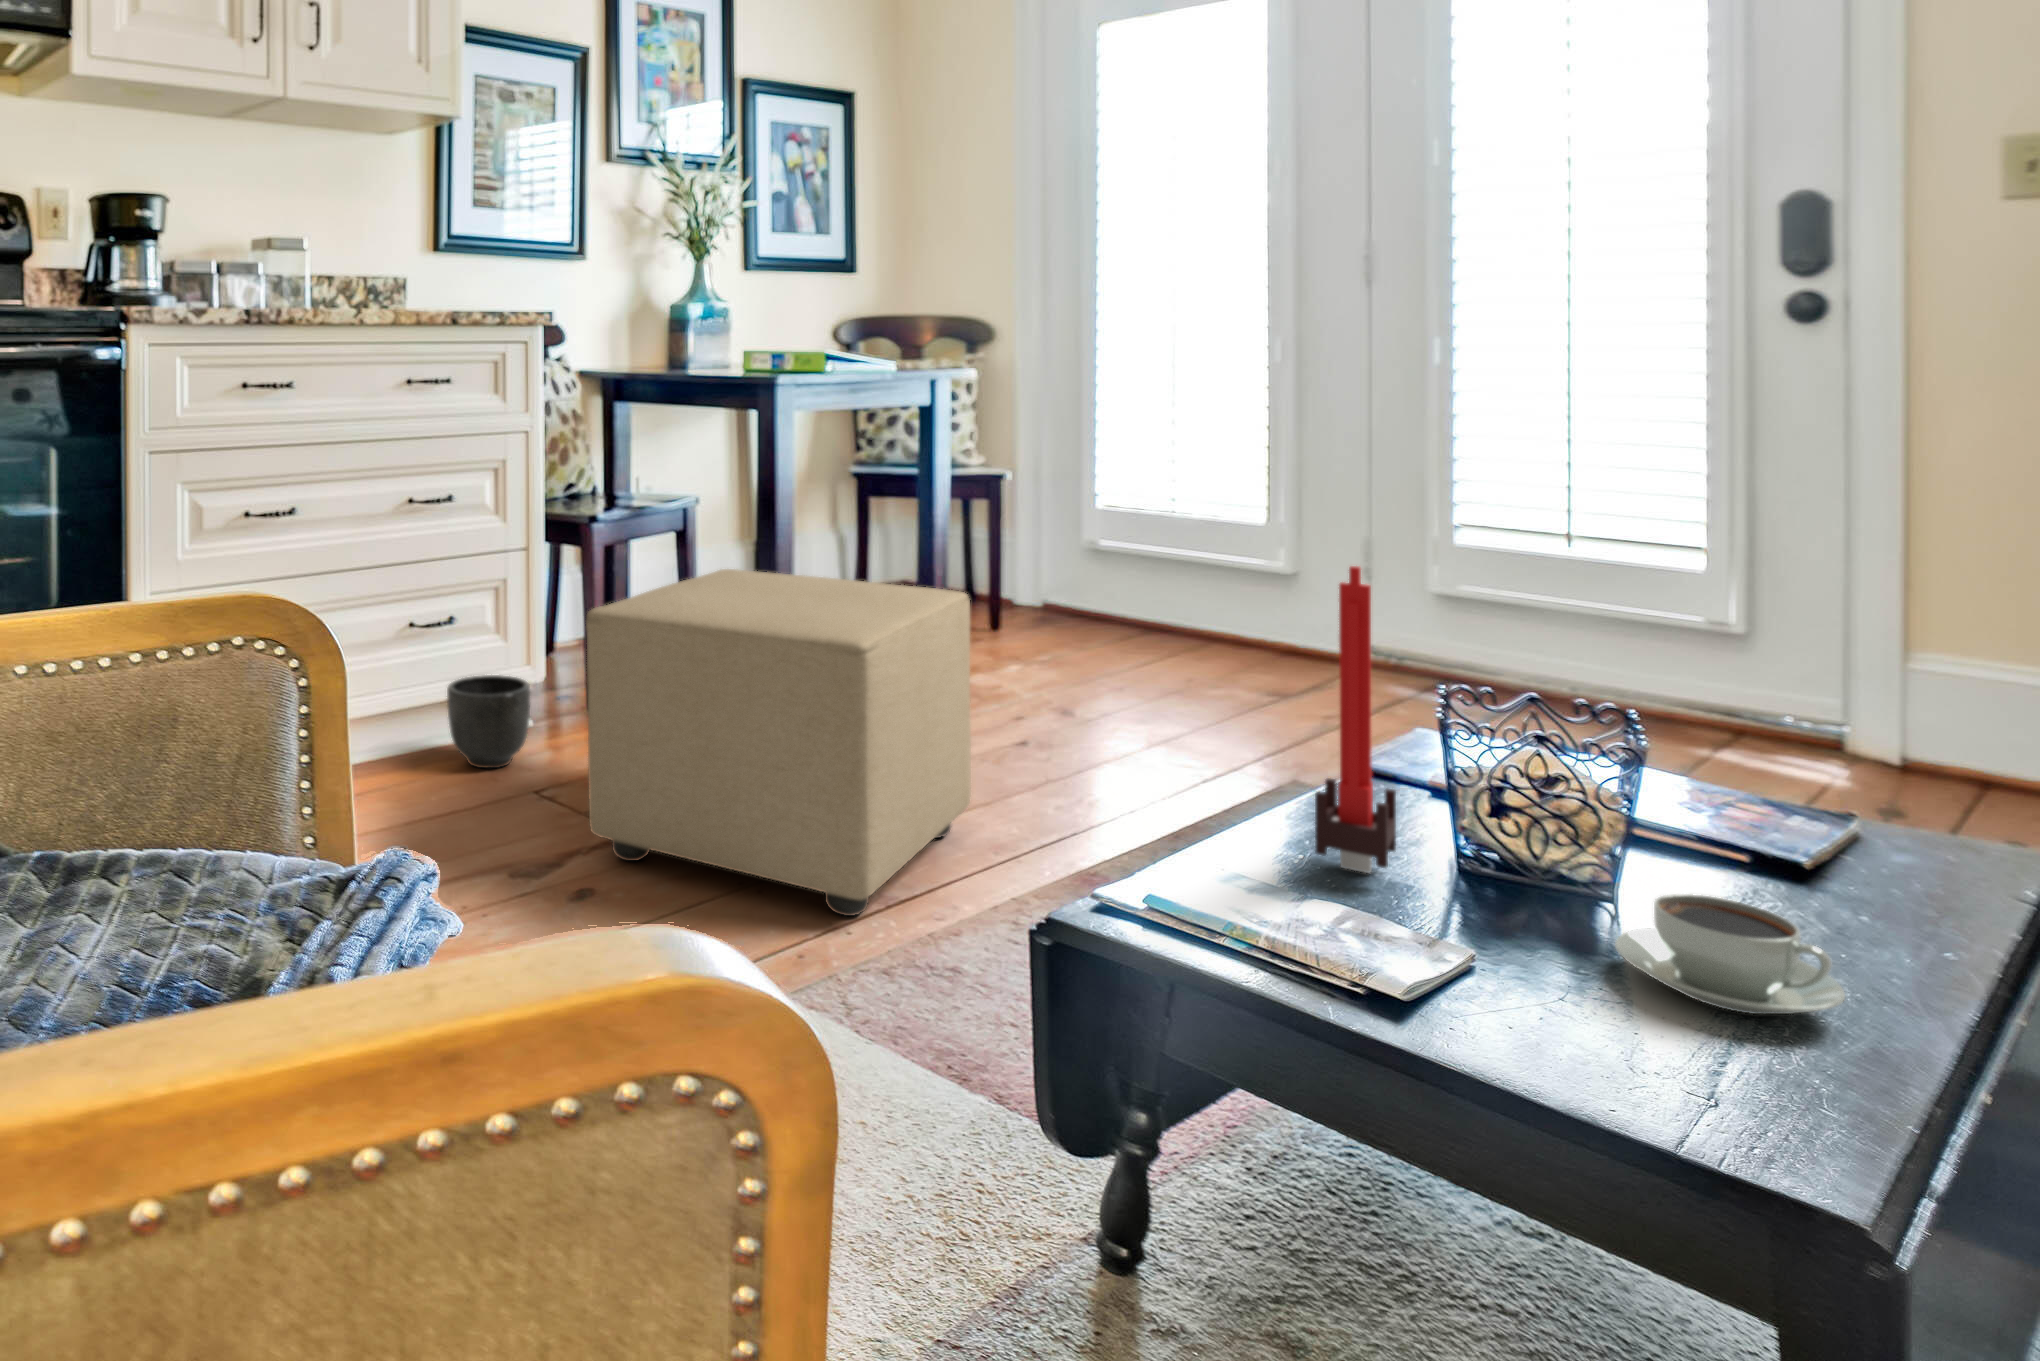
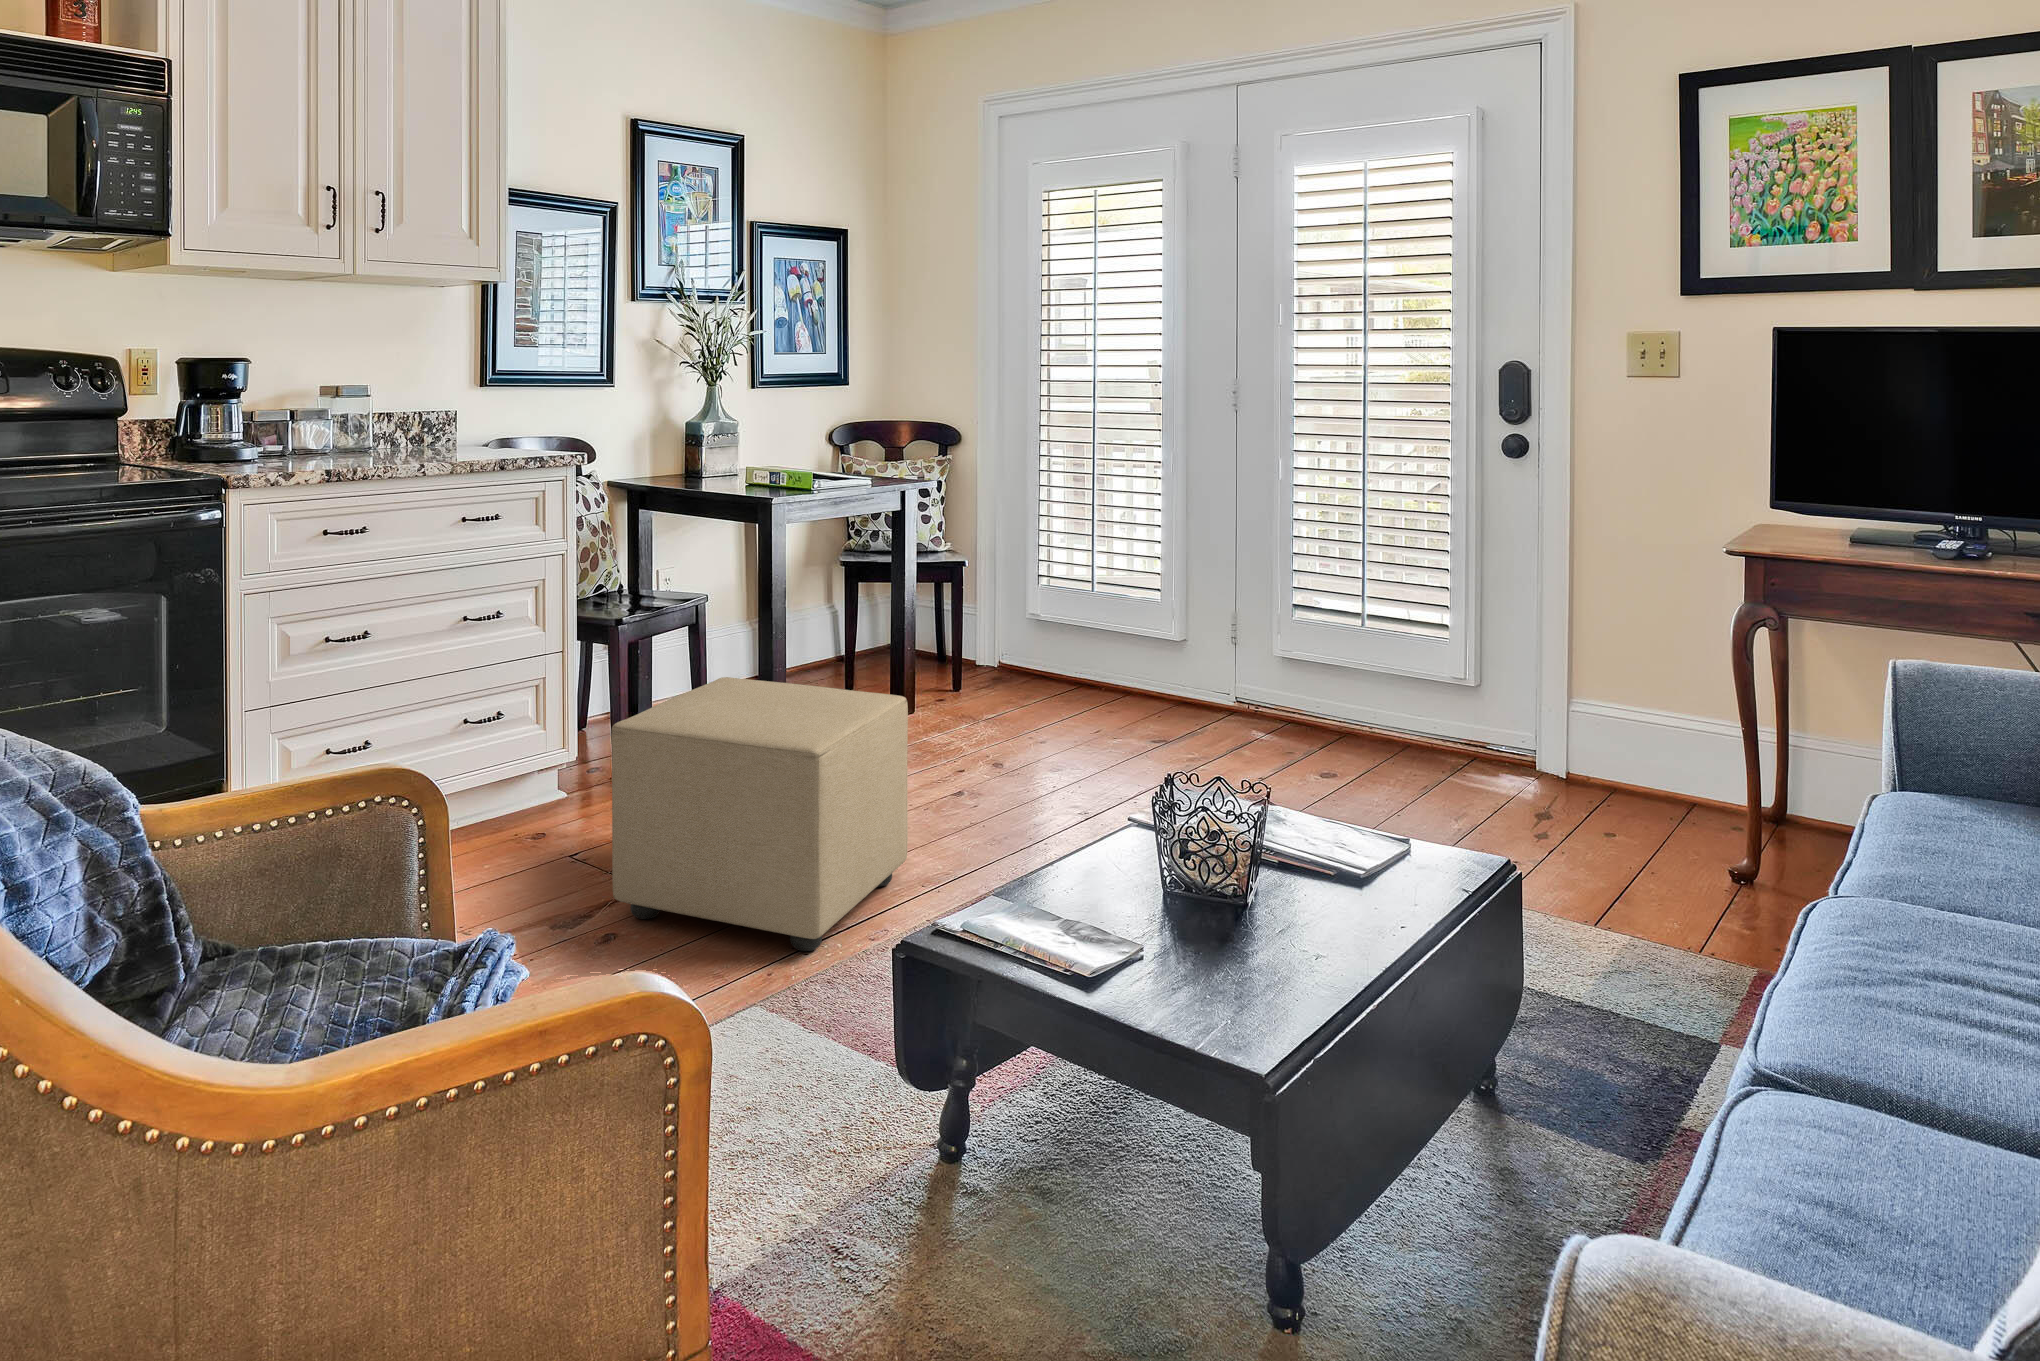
candle: present [1315,566,1396,873] -> none [1059,721,1107,908]
planter: present [447,675,530,768] -> none [493,767,564,847]
coffee cup: present [1615,894,1845,1014] -> none [1190,912,1288,976]

